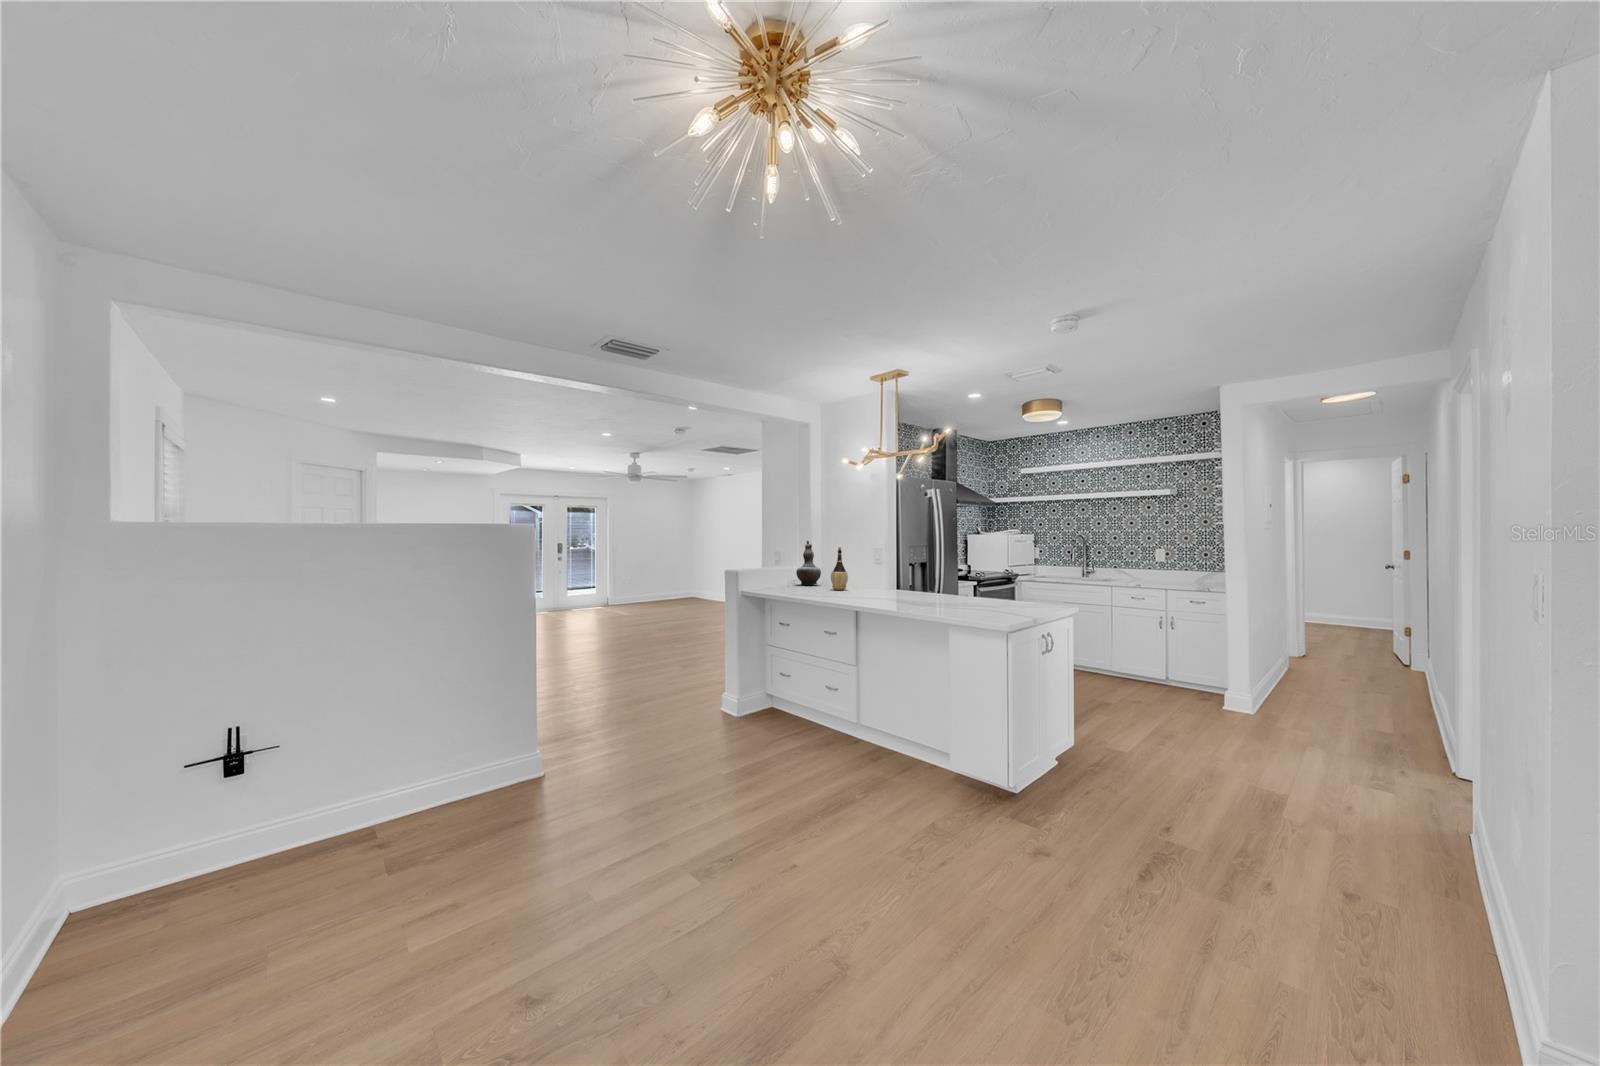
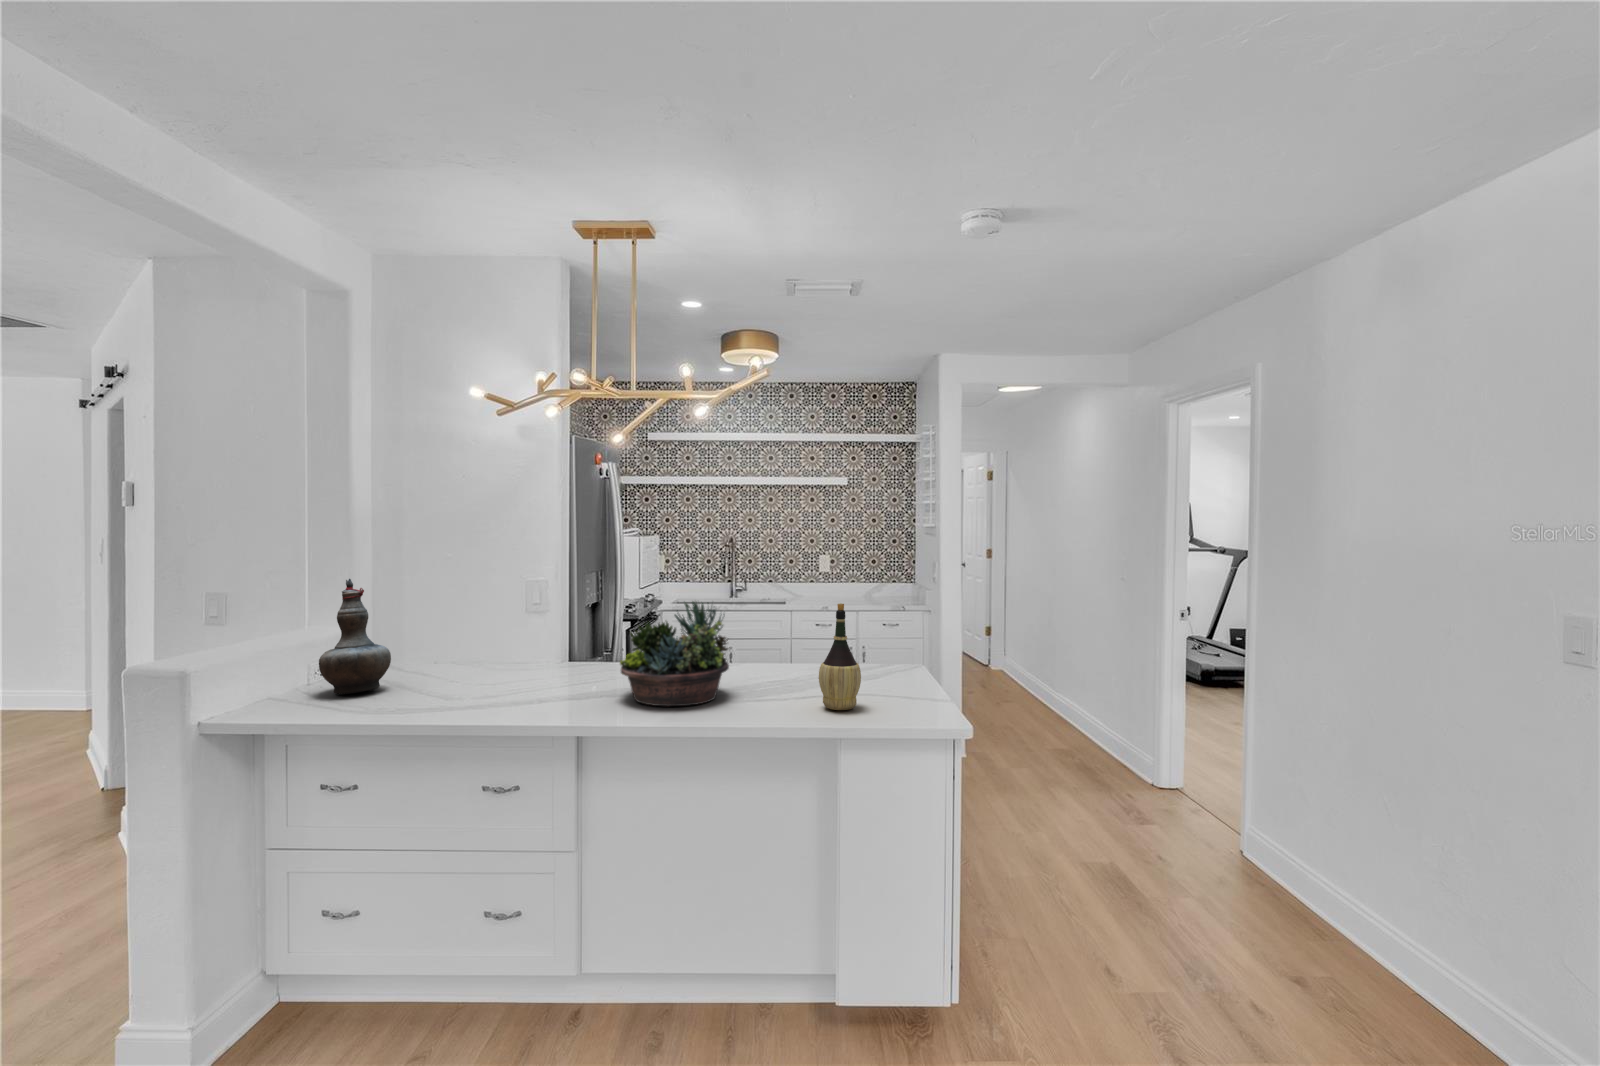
wine bottle: present [831,547,848,590] -> present [819,603,861,710]
succulent planter: none [885,550,936,596] -> present [620,602,729,706]

